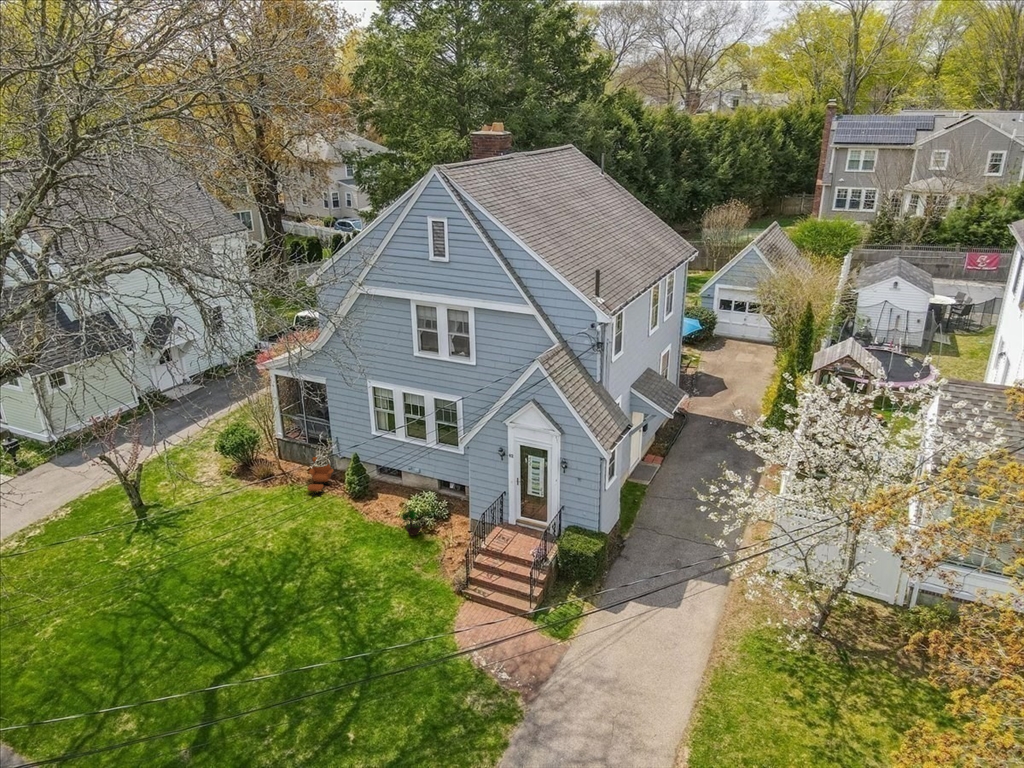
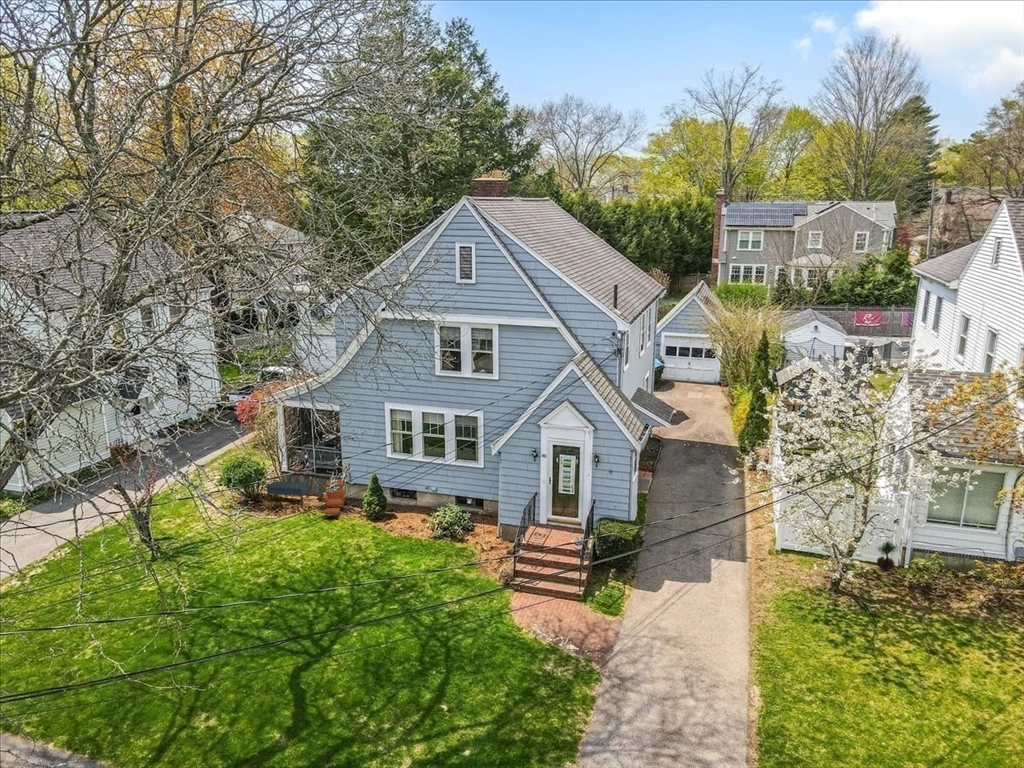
bench: none [259,449,302,476] -> present [266,481,309,504]
potted tree: present [401,509,421,536] -> present [877,542,897,571]

